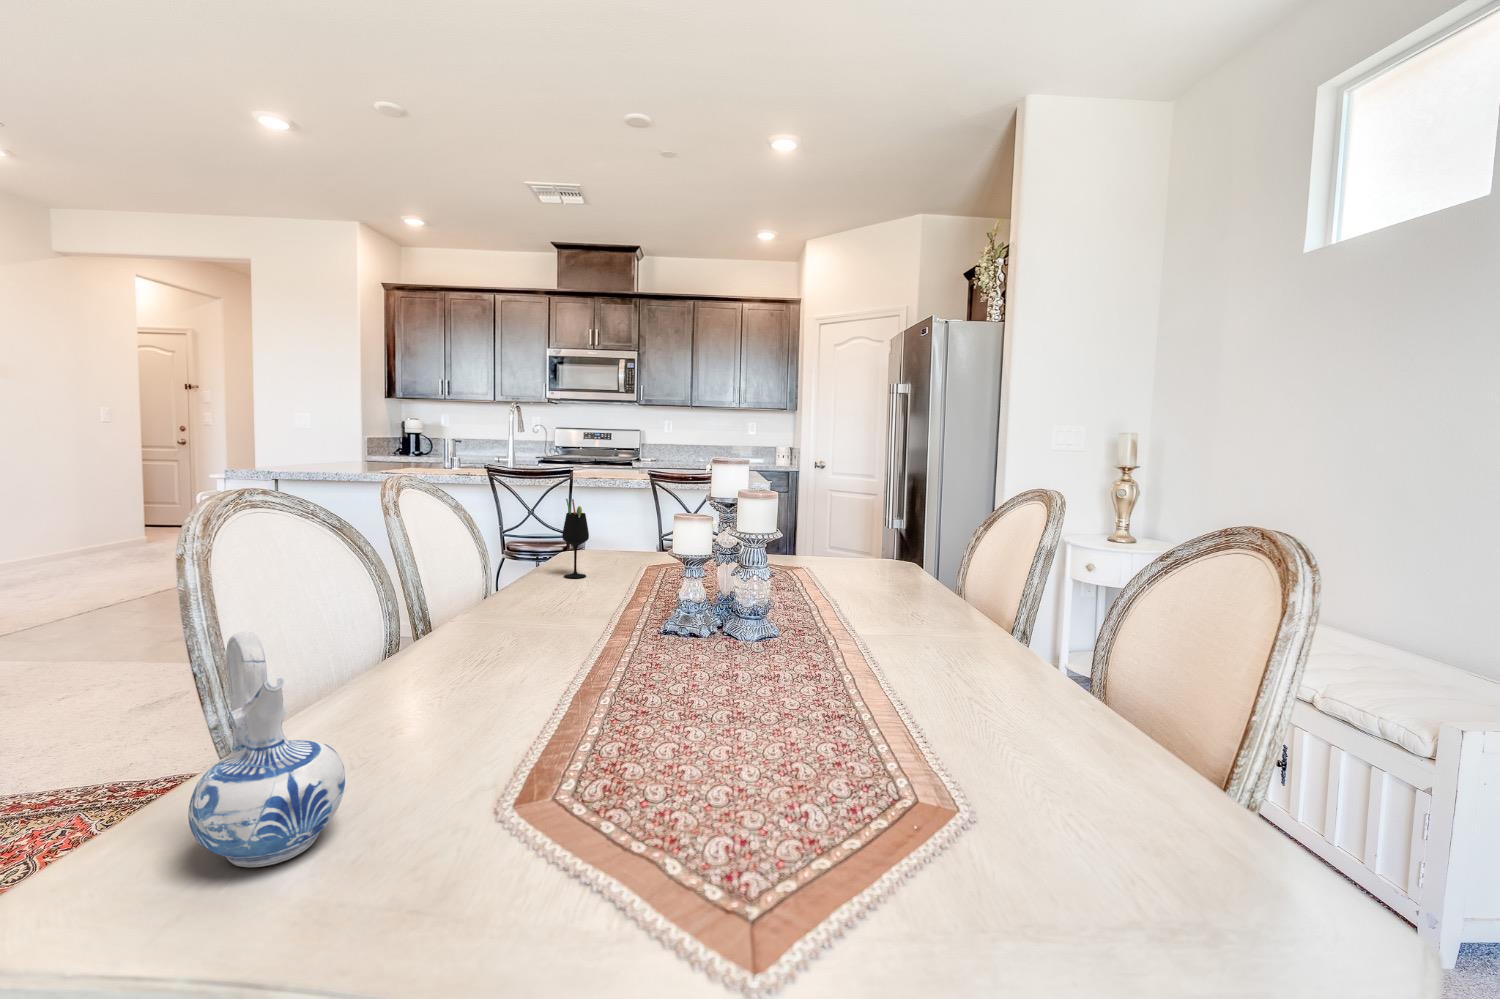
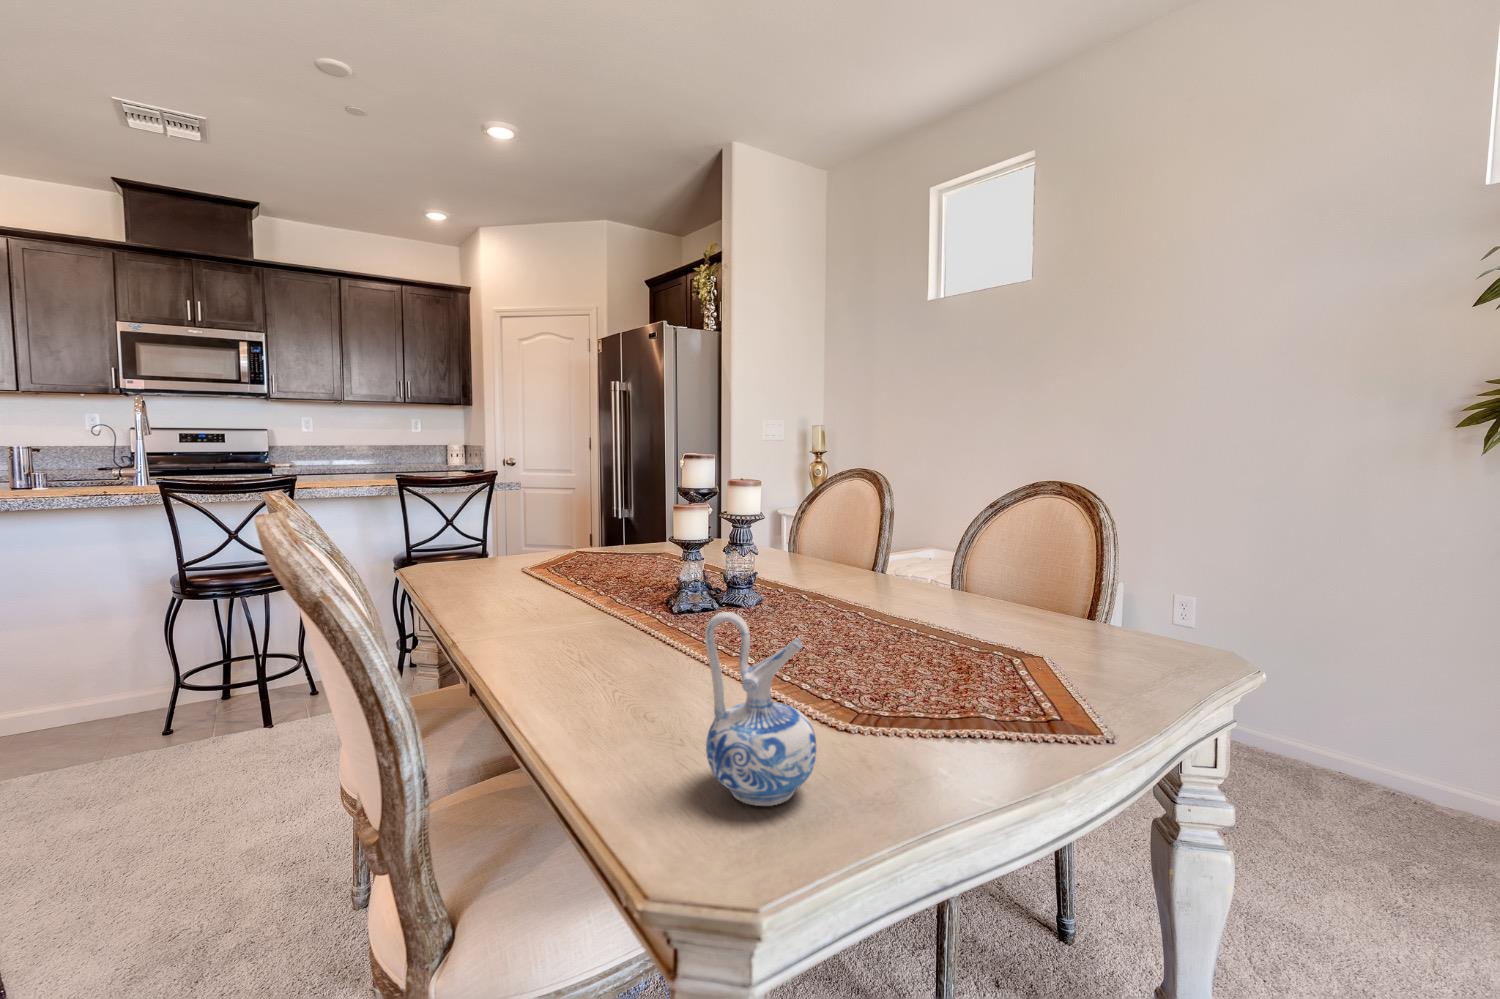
wine glass: present [562,499,589,578] -> none [459,504,489,589]

